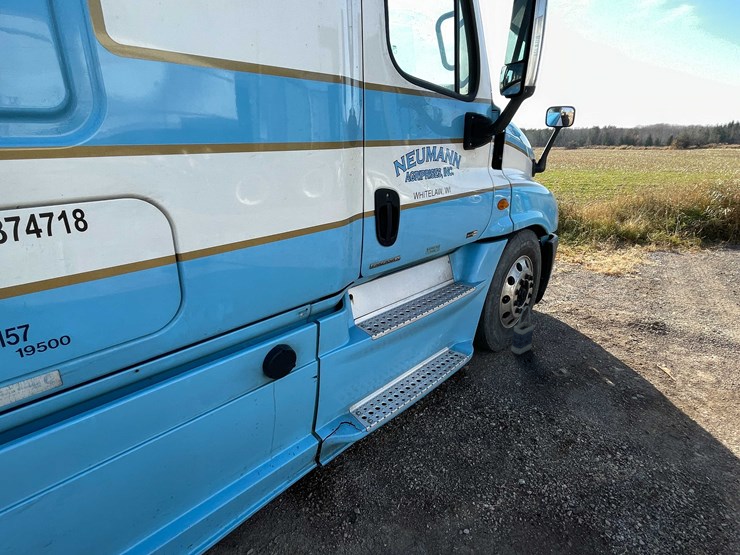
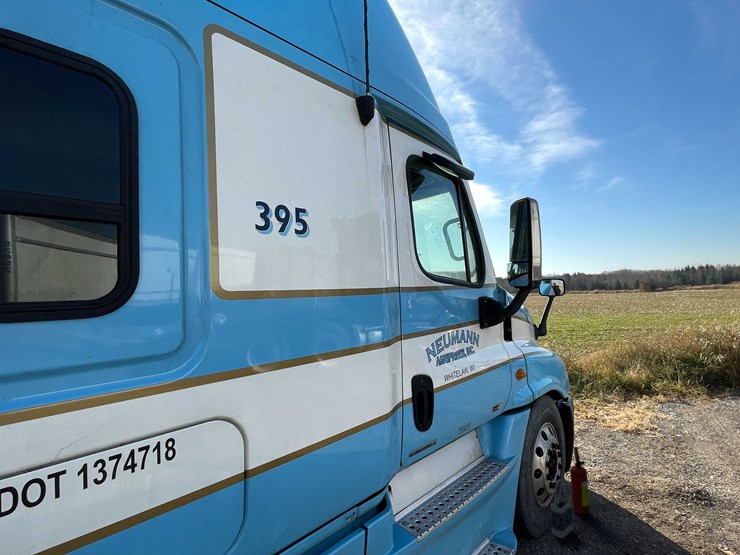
fire extinguisher: none [536,280,555,338] -> present [570,447,590,515]

